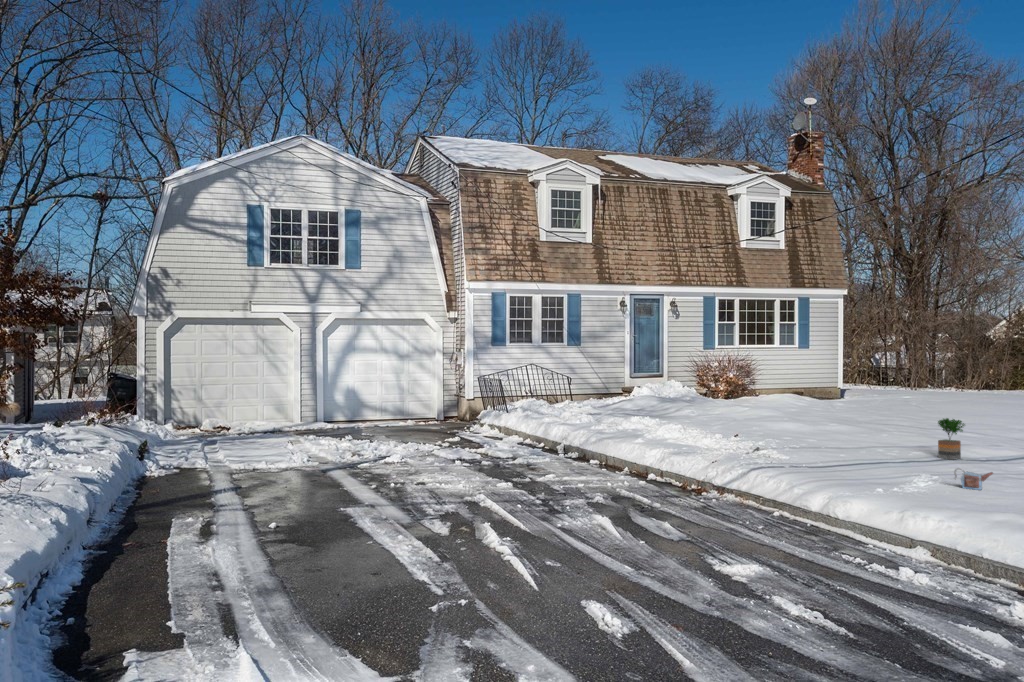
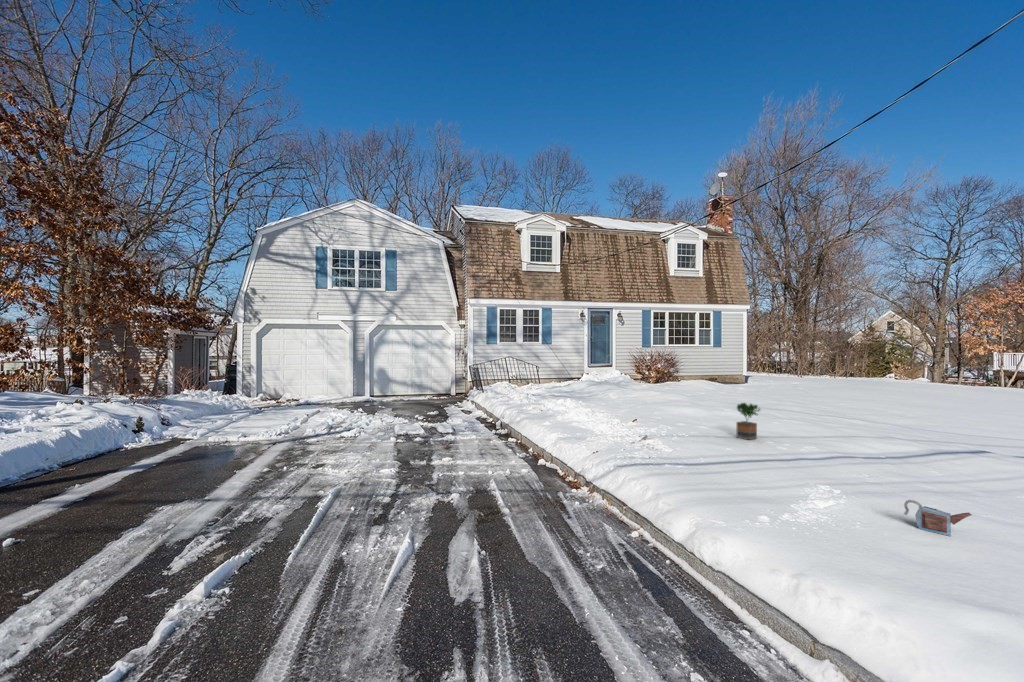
potted tree: present [938,418,965,460] -> present [736,403,760,440]

